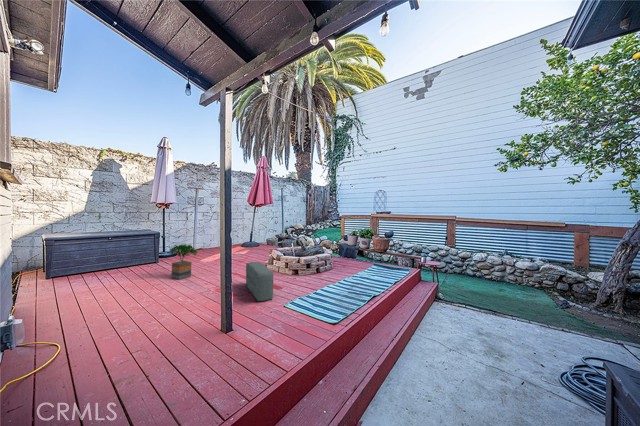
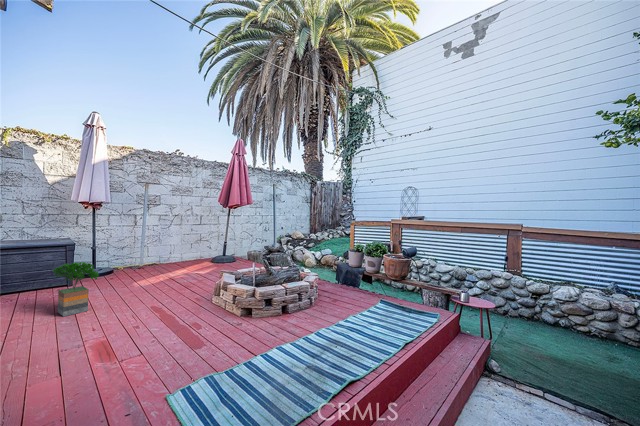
pouf: present [246,262,273,301] -> none [129,297,174,378]

